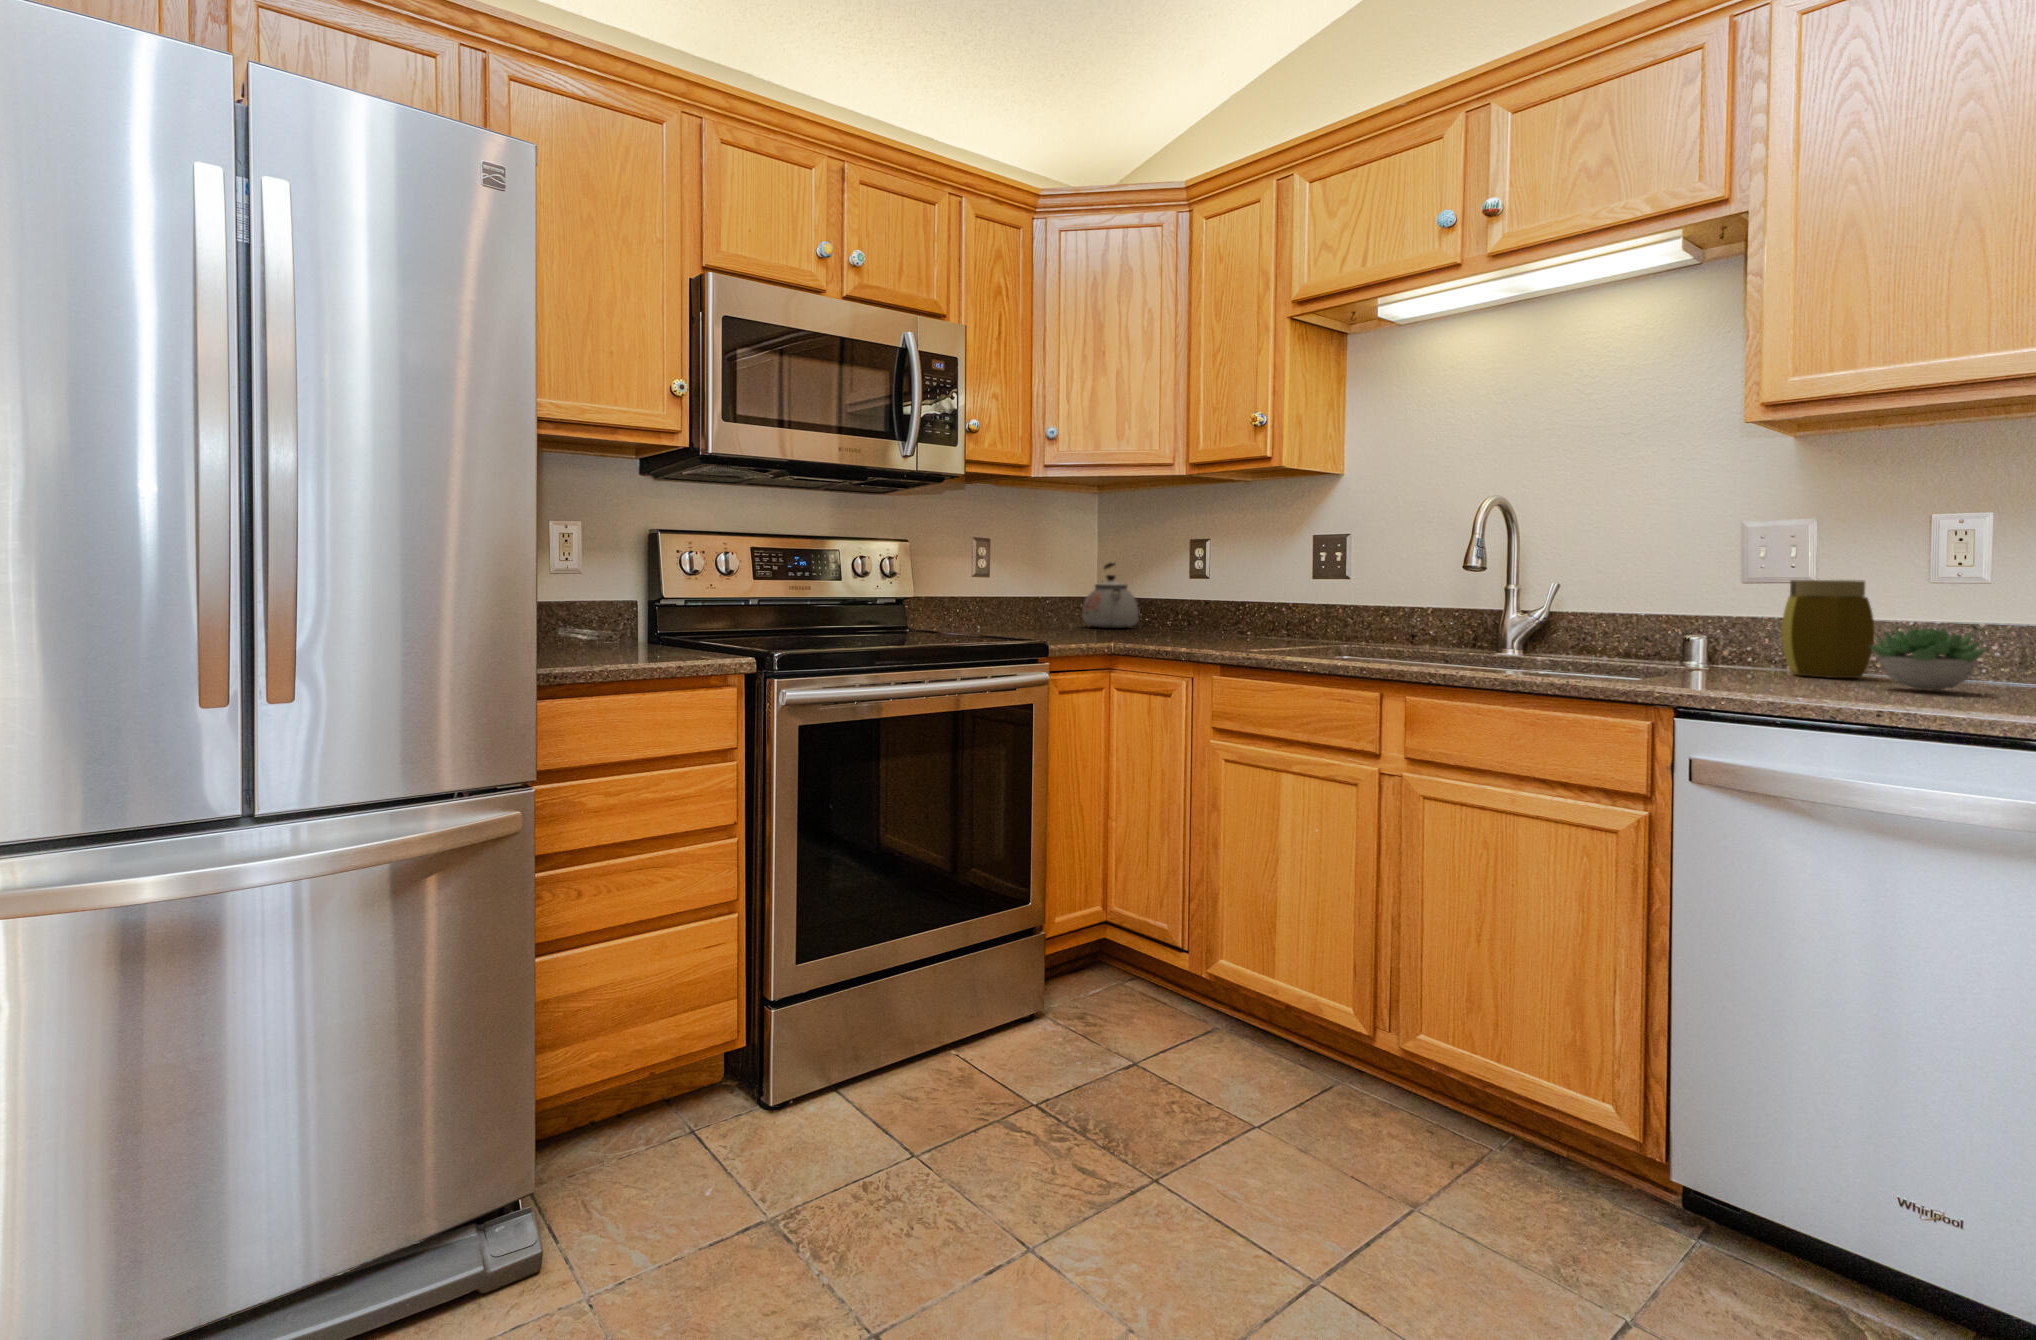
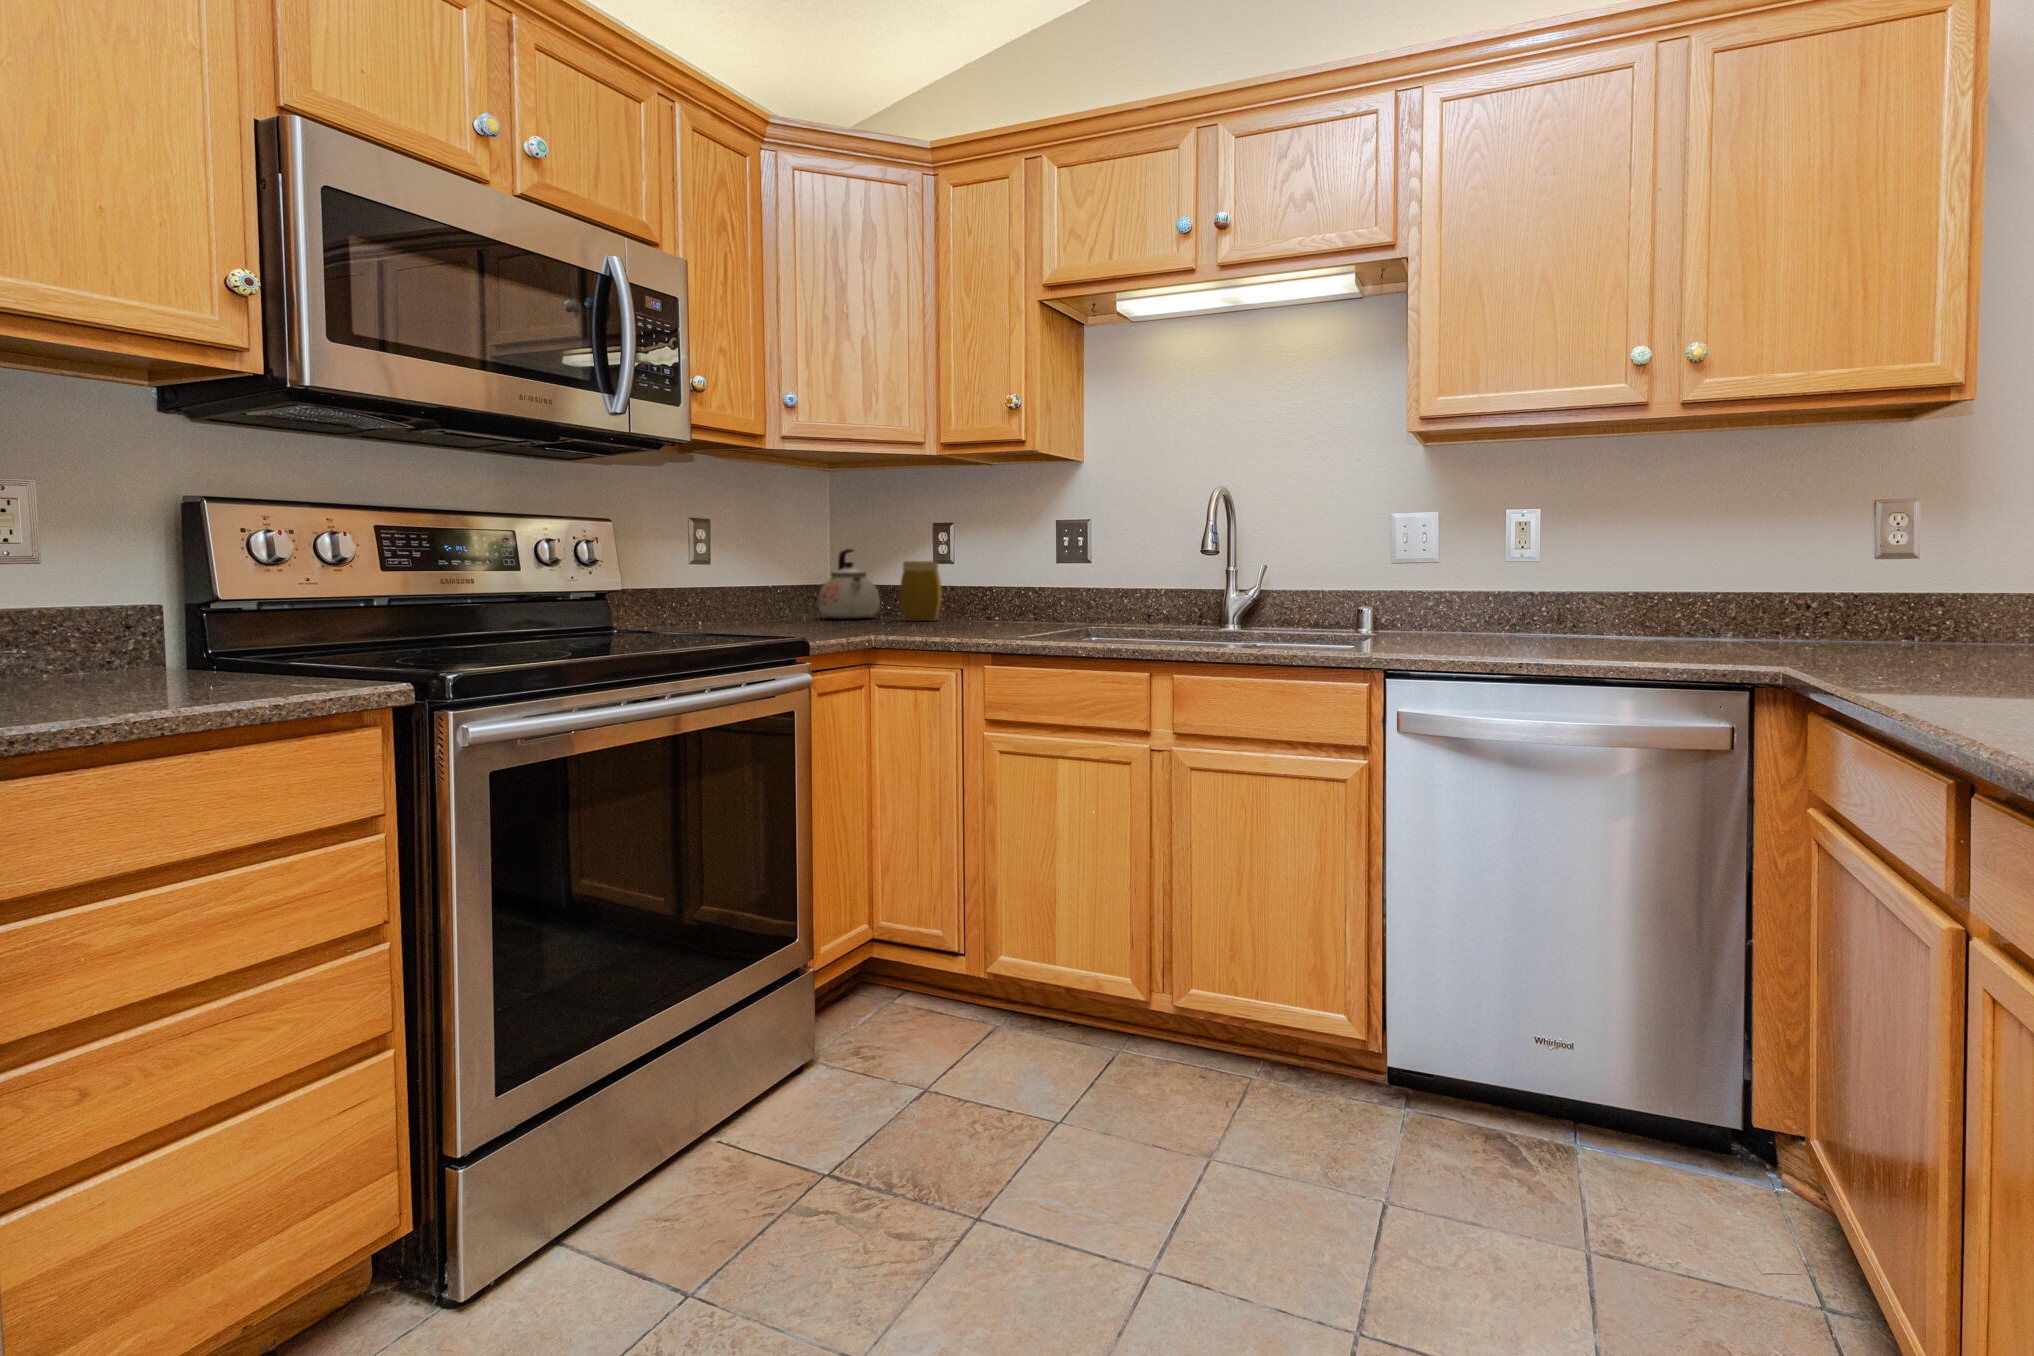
jar: present [1782,580,1874,678] -> present [900,561,942,621]
succulent plant: present [1869,629,1986,690] -> none [1491,597,1560,644]

